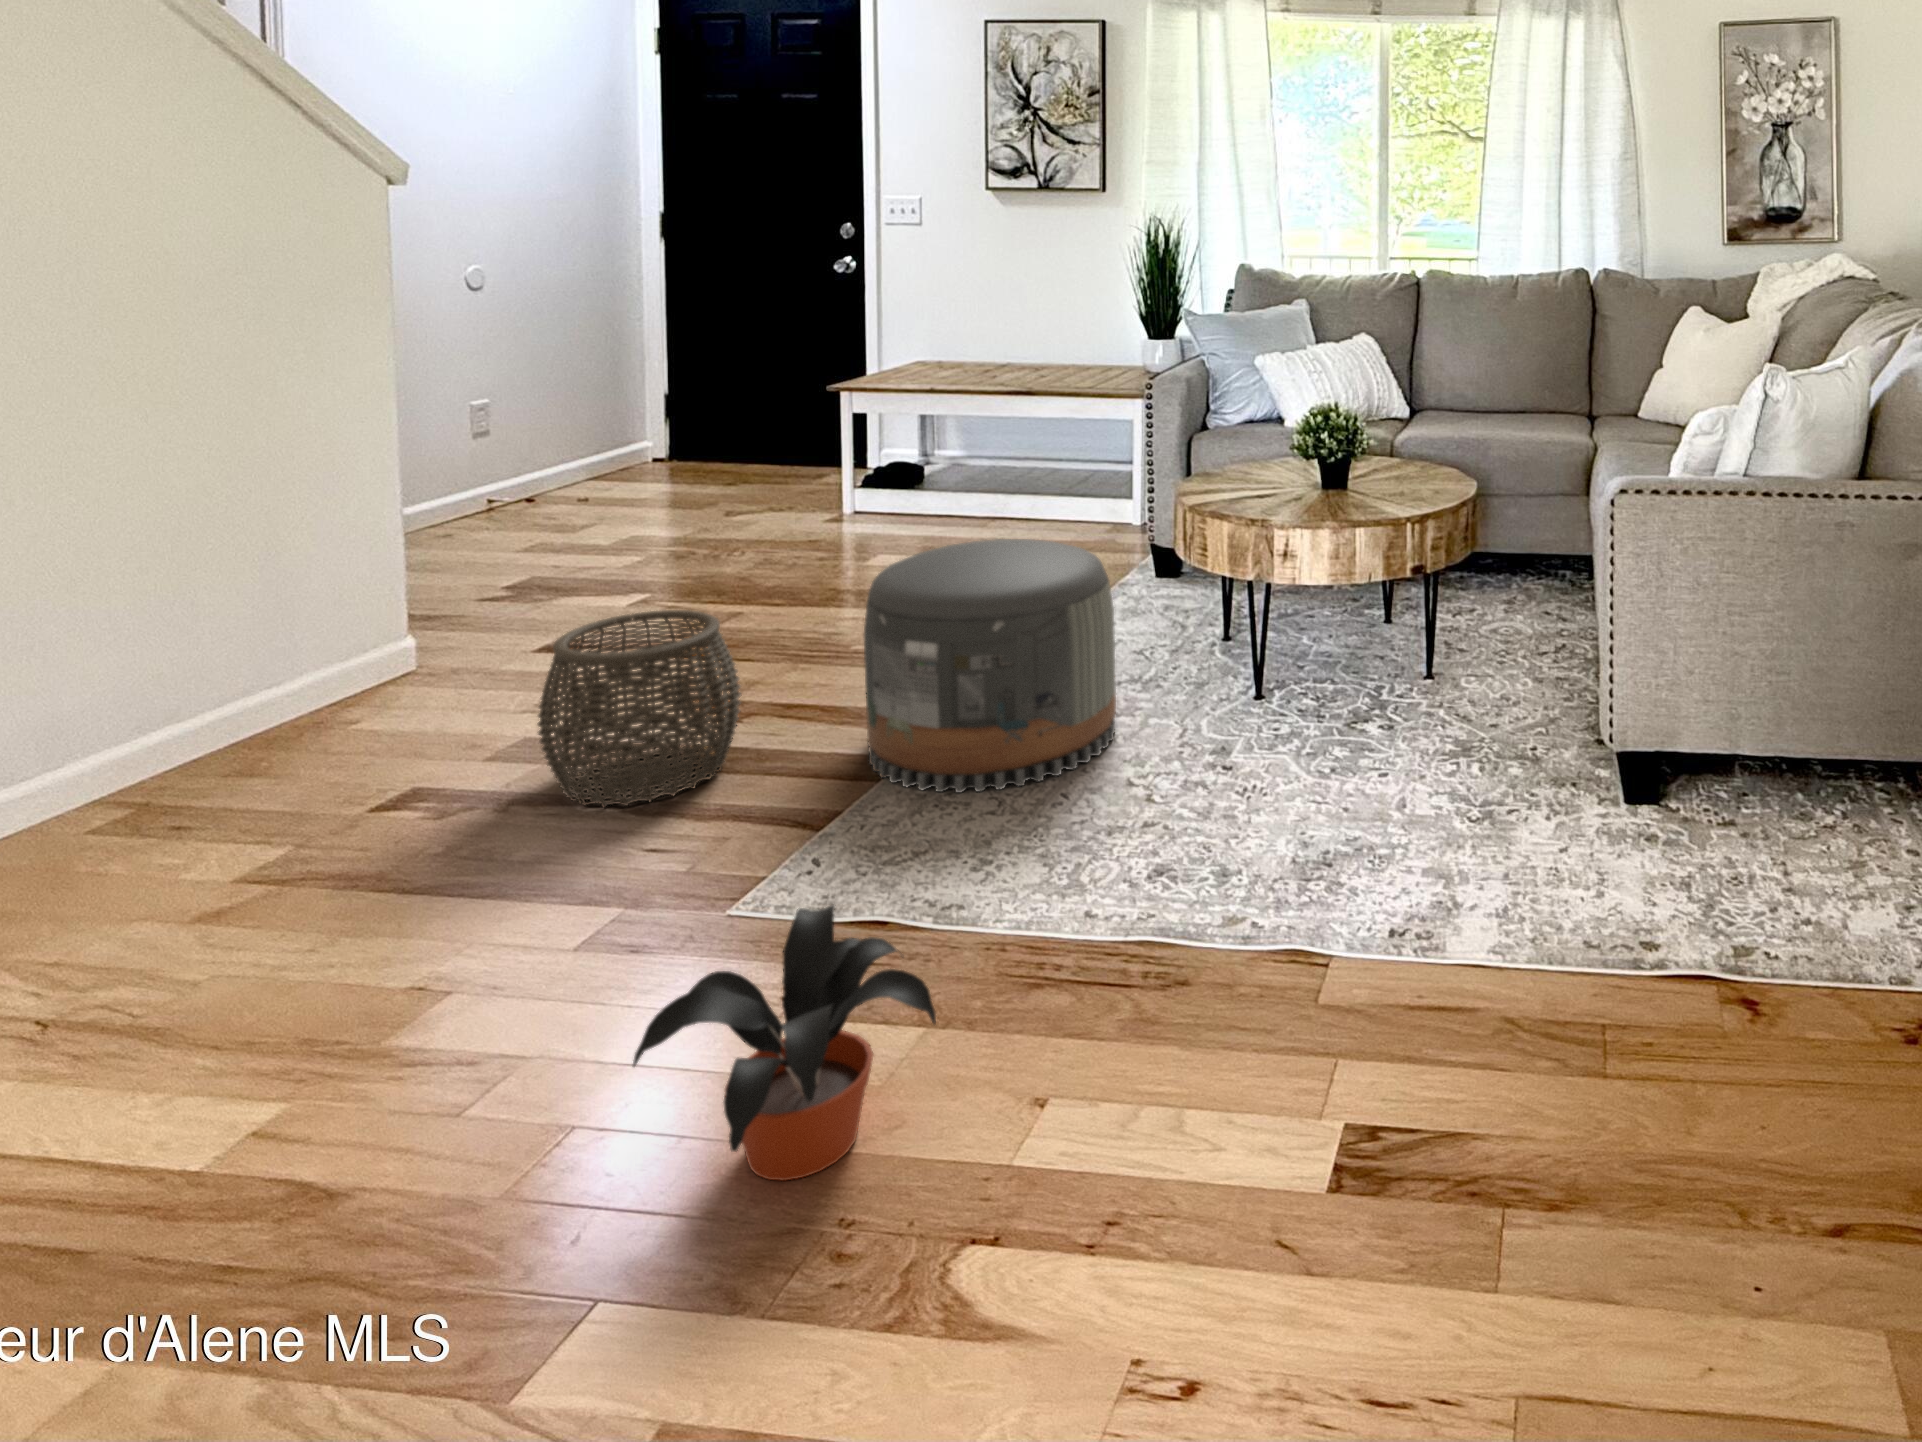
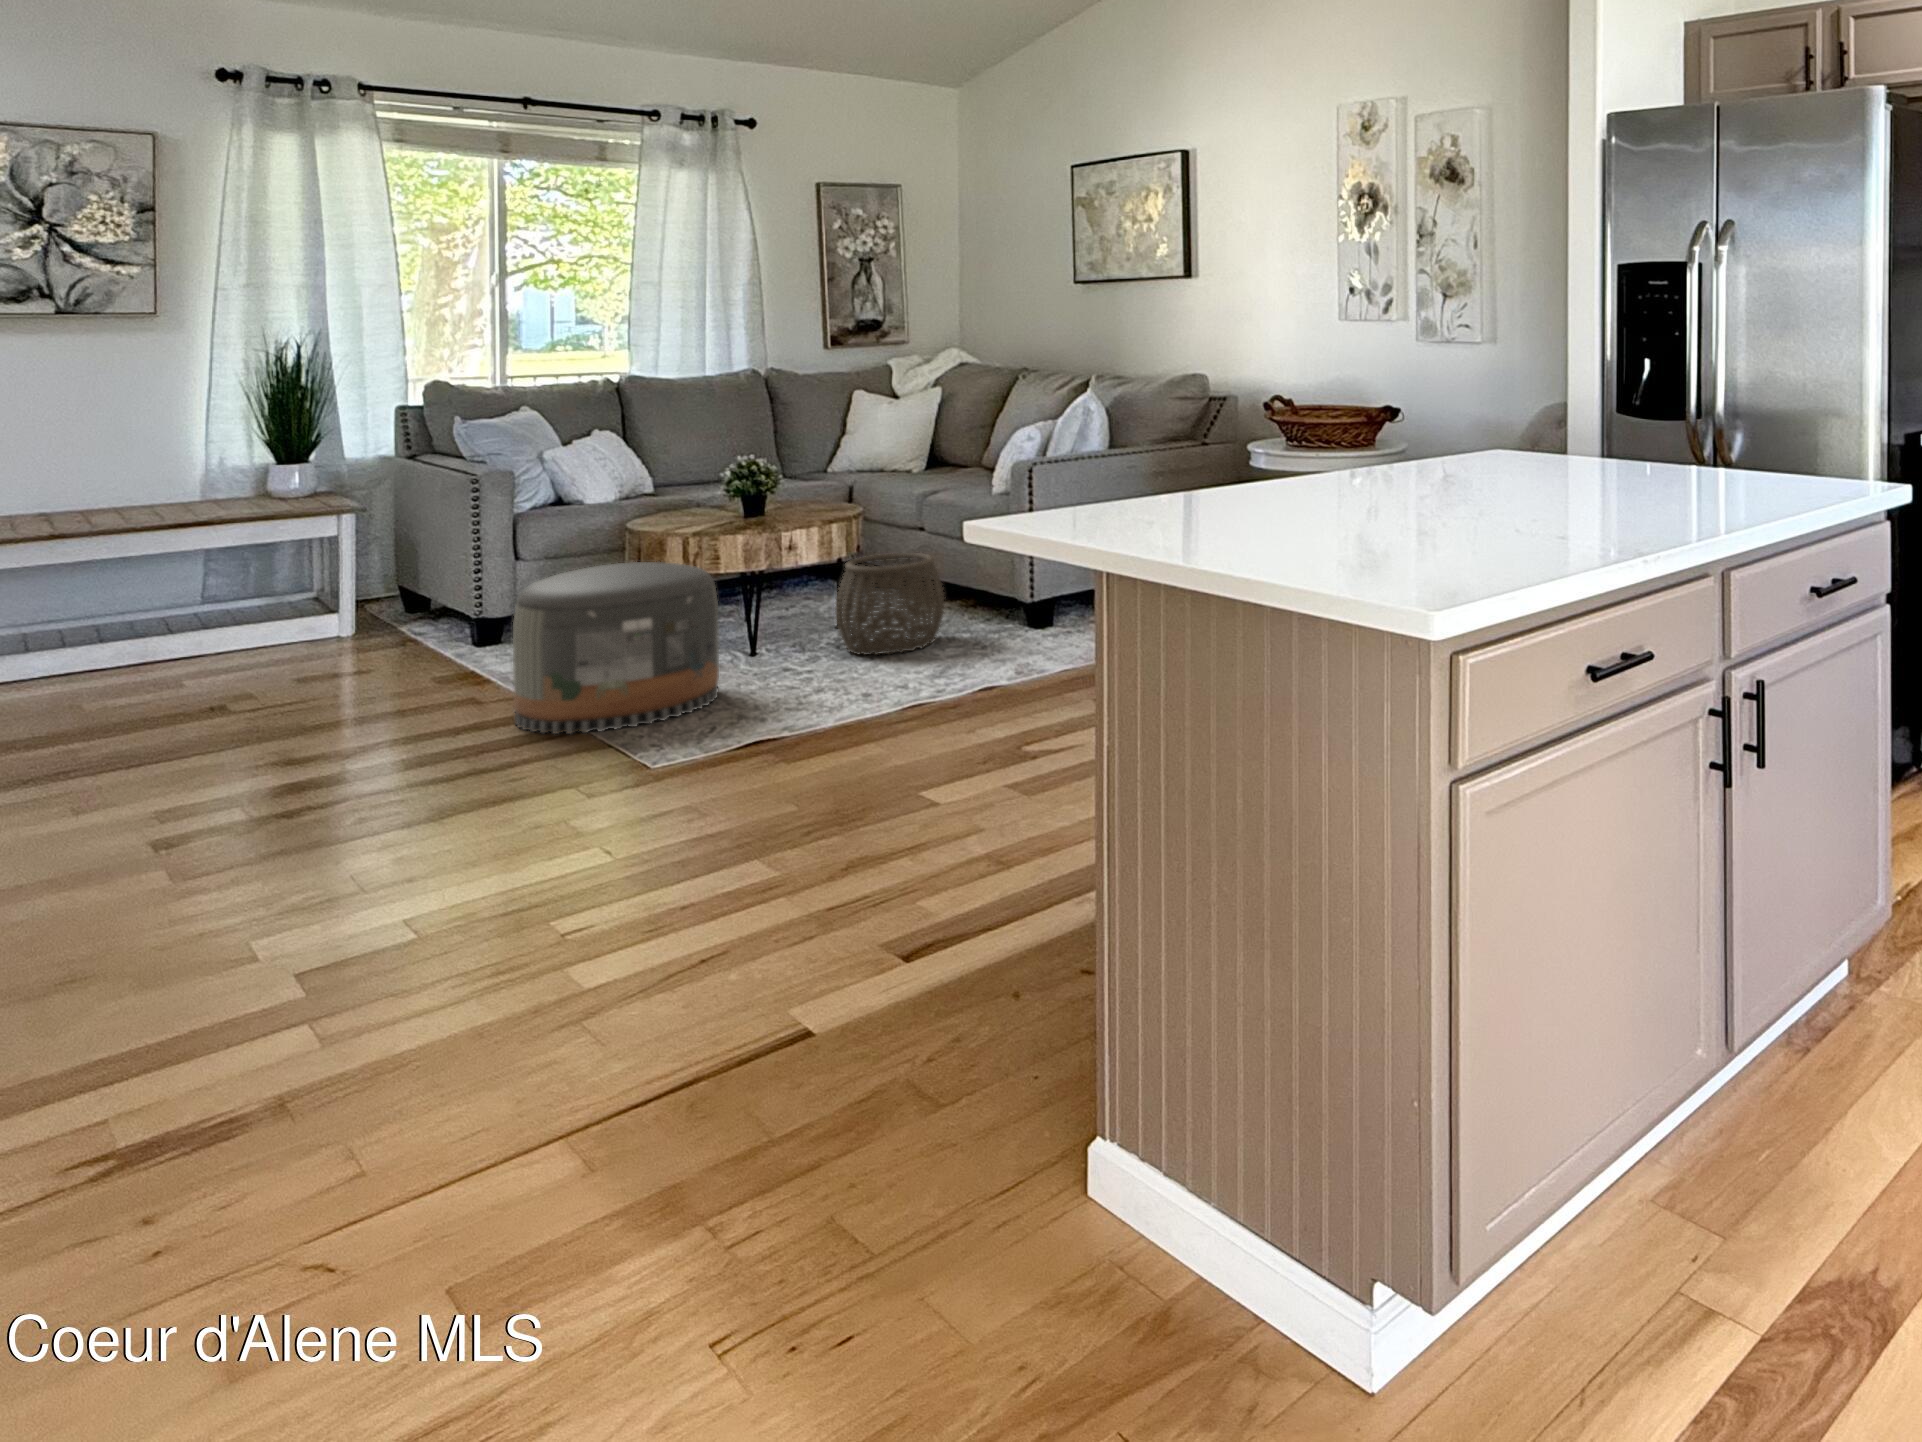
woven basket: present [538,610,742,807] -> present [835,553,945,655]
potted plant: present [633,905,936,1180] -> none [850,666,989,774]

